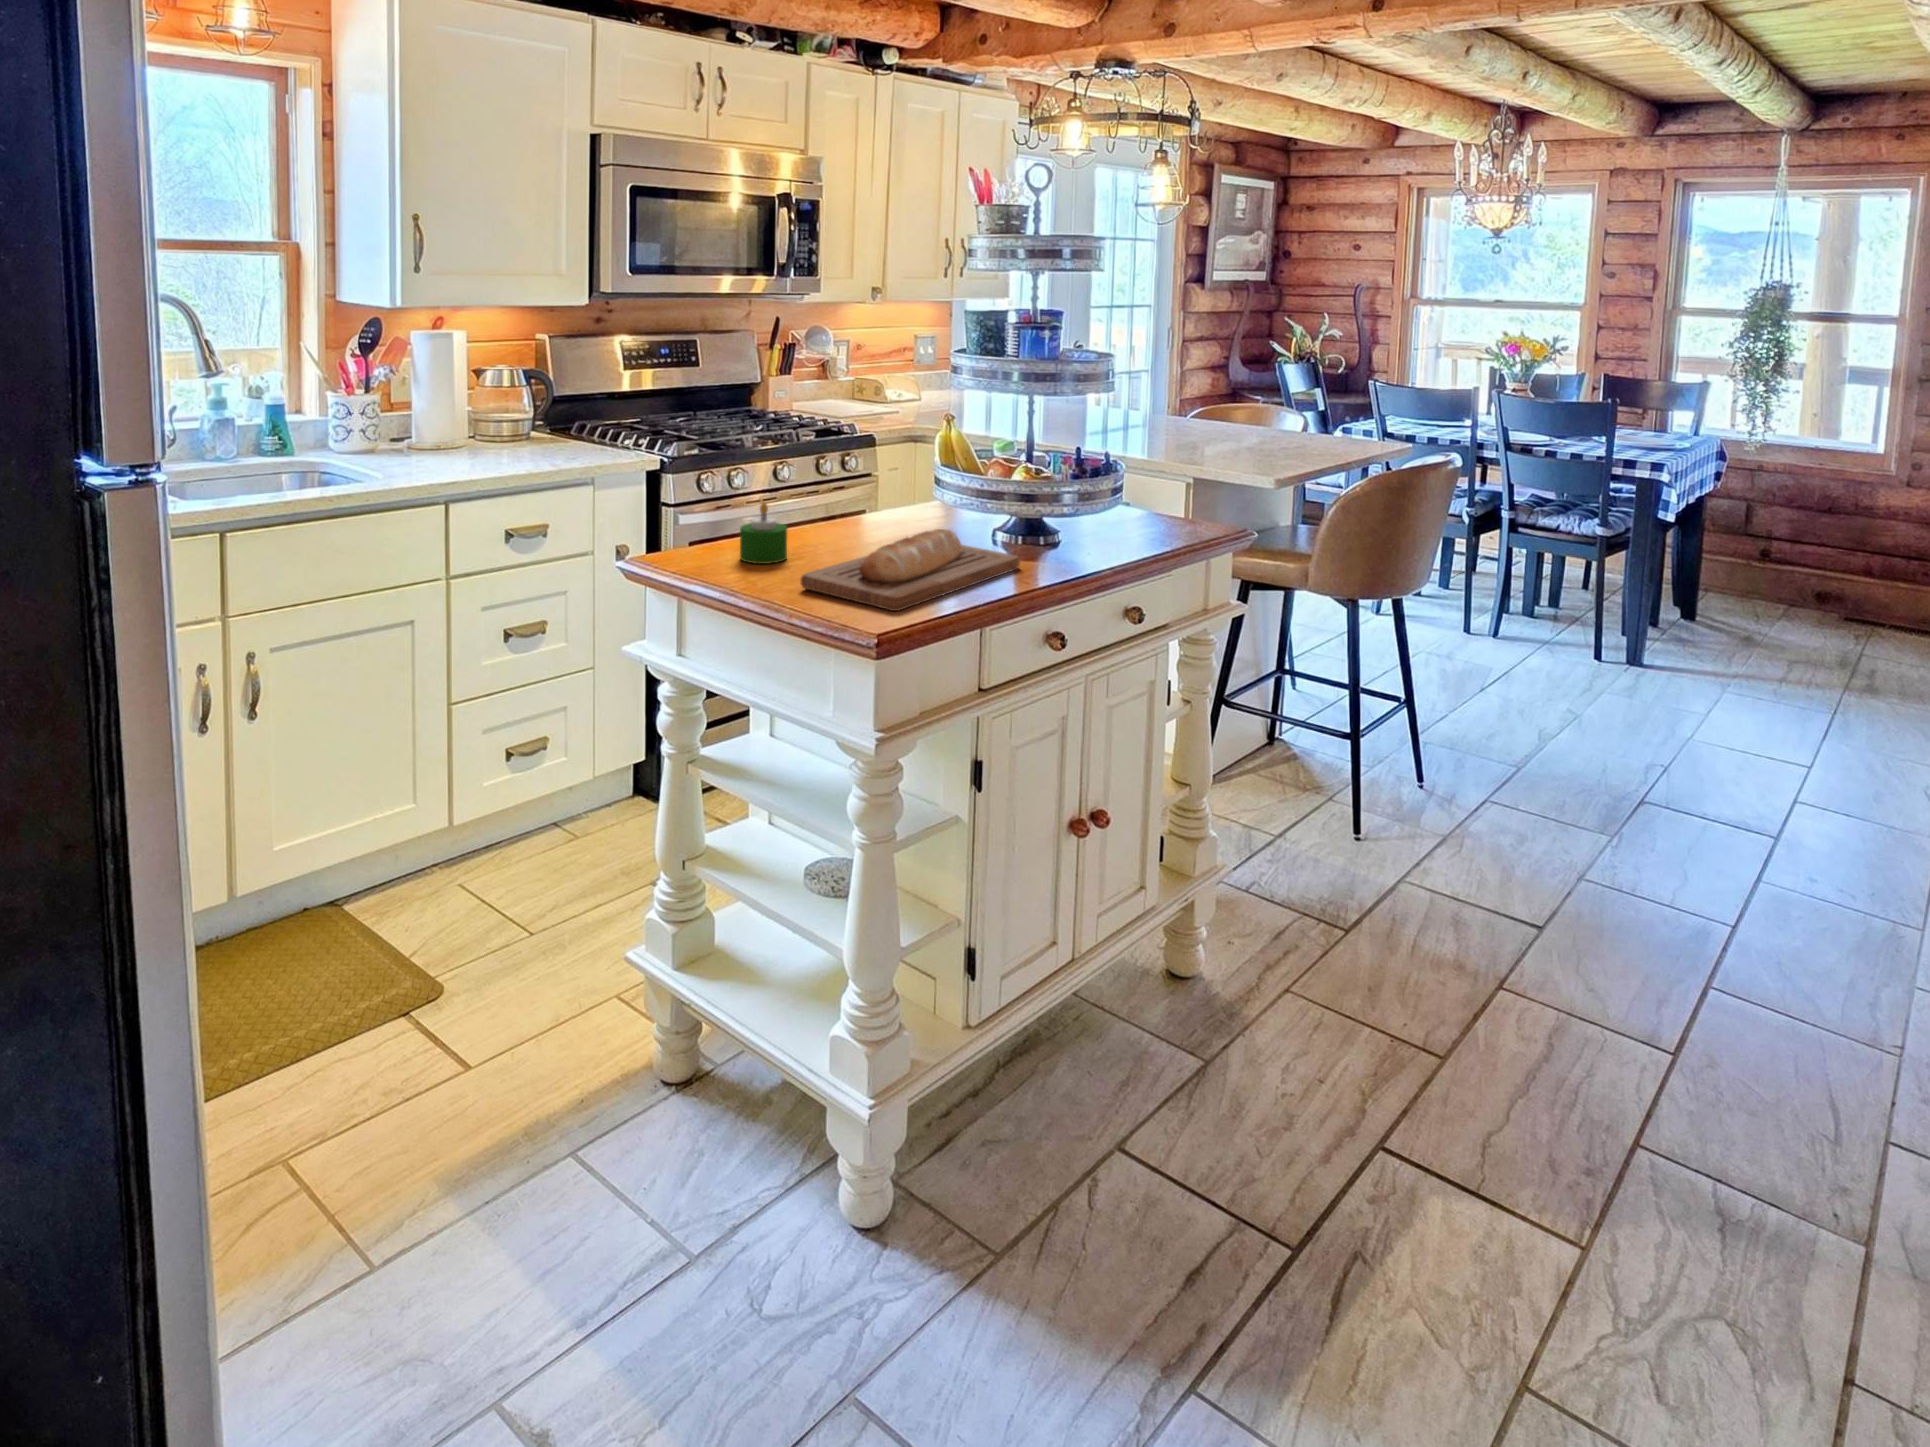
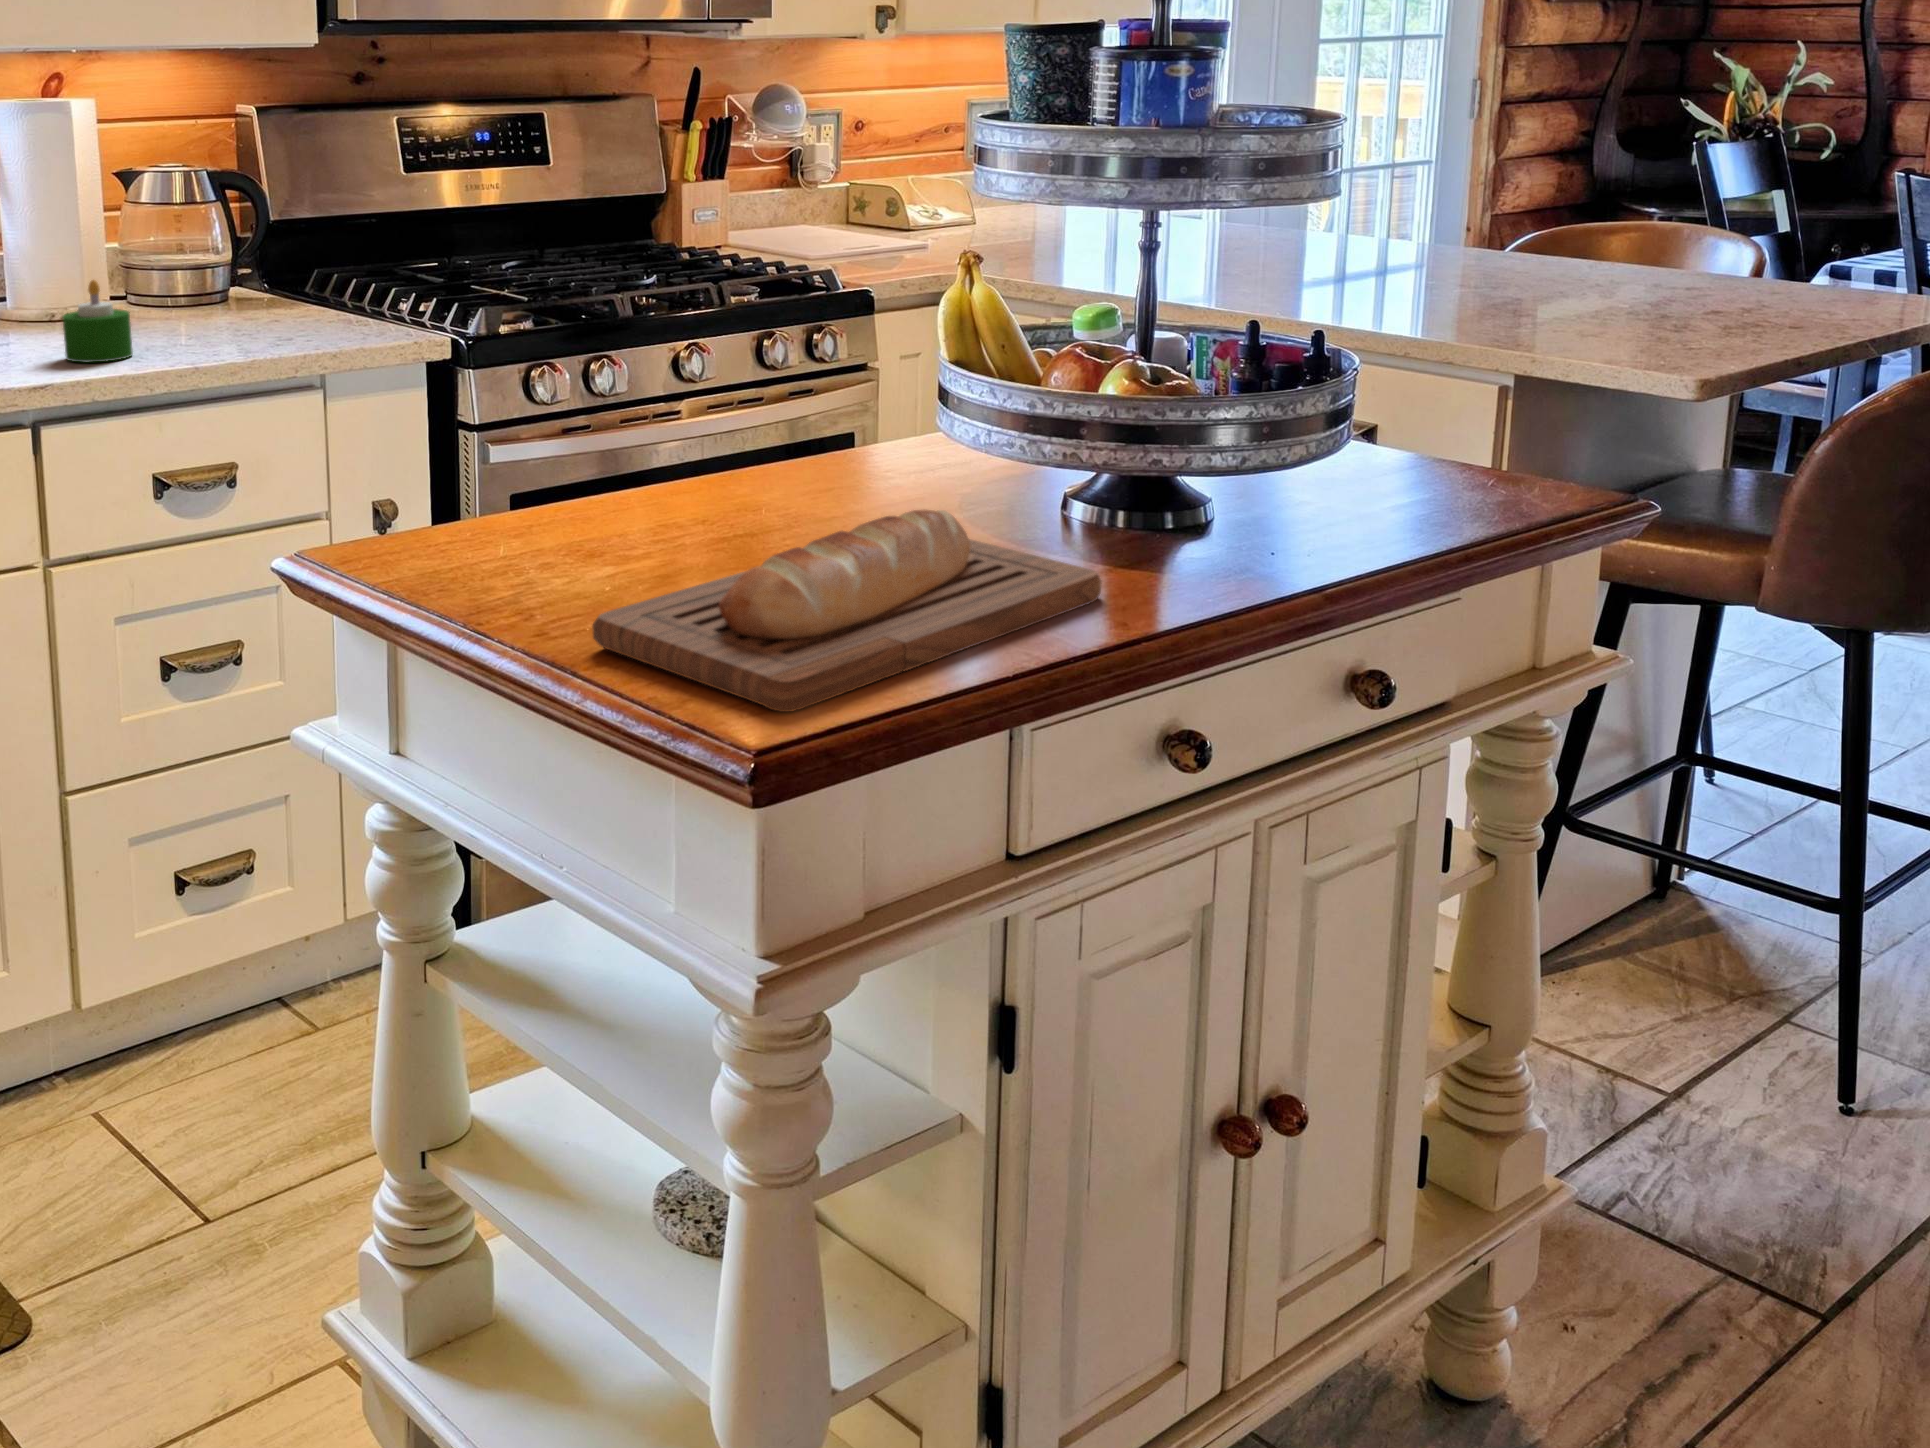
candle: present [740,503,787,564] -> present [62,280,133,362]

